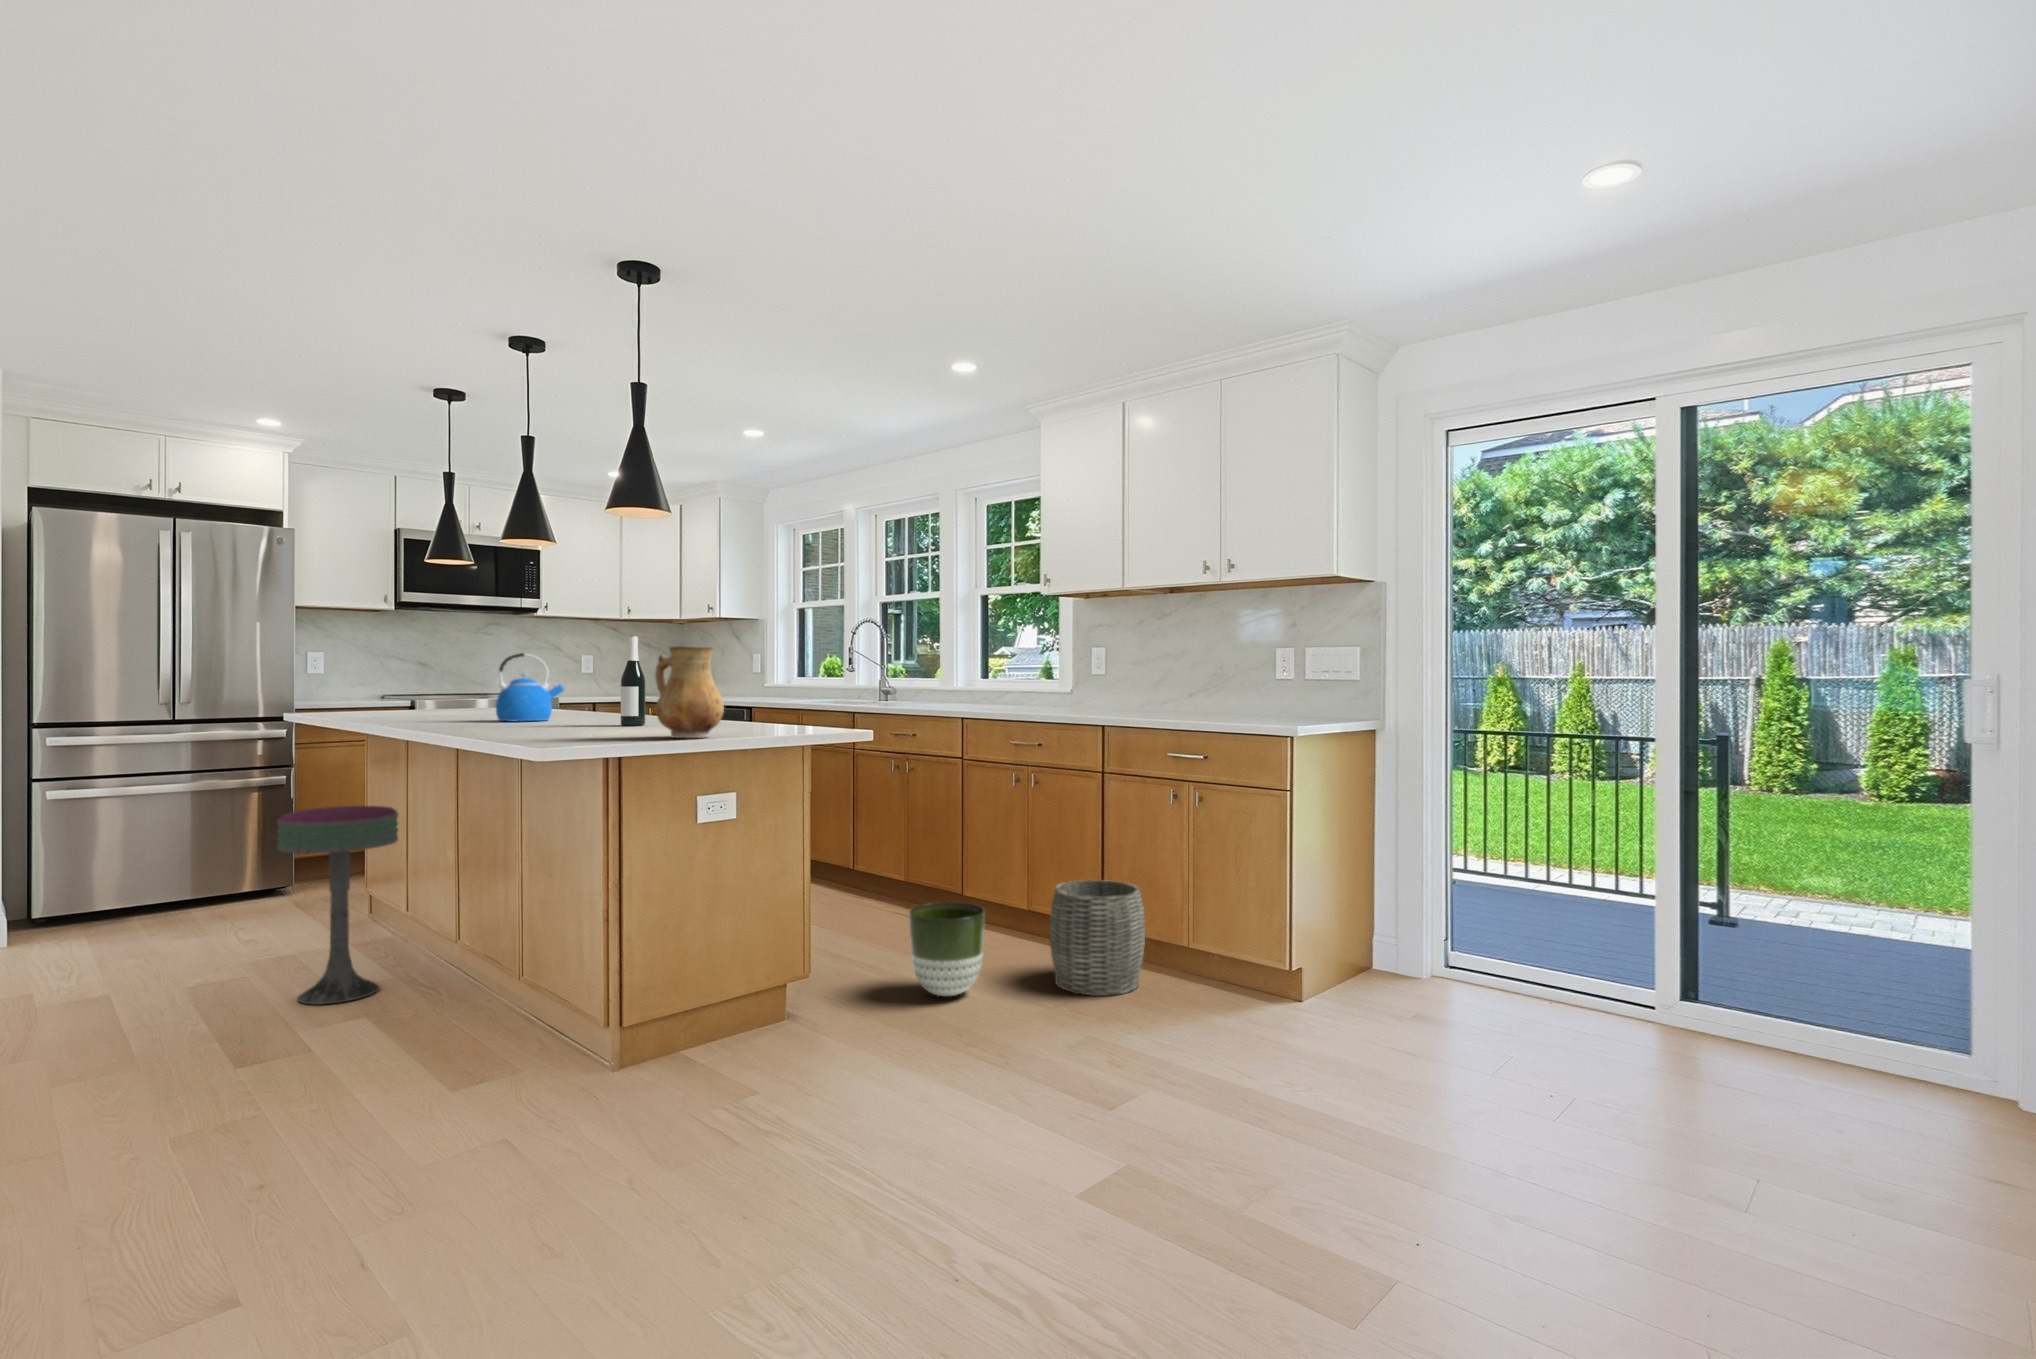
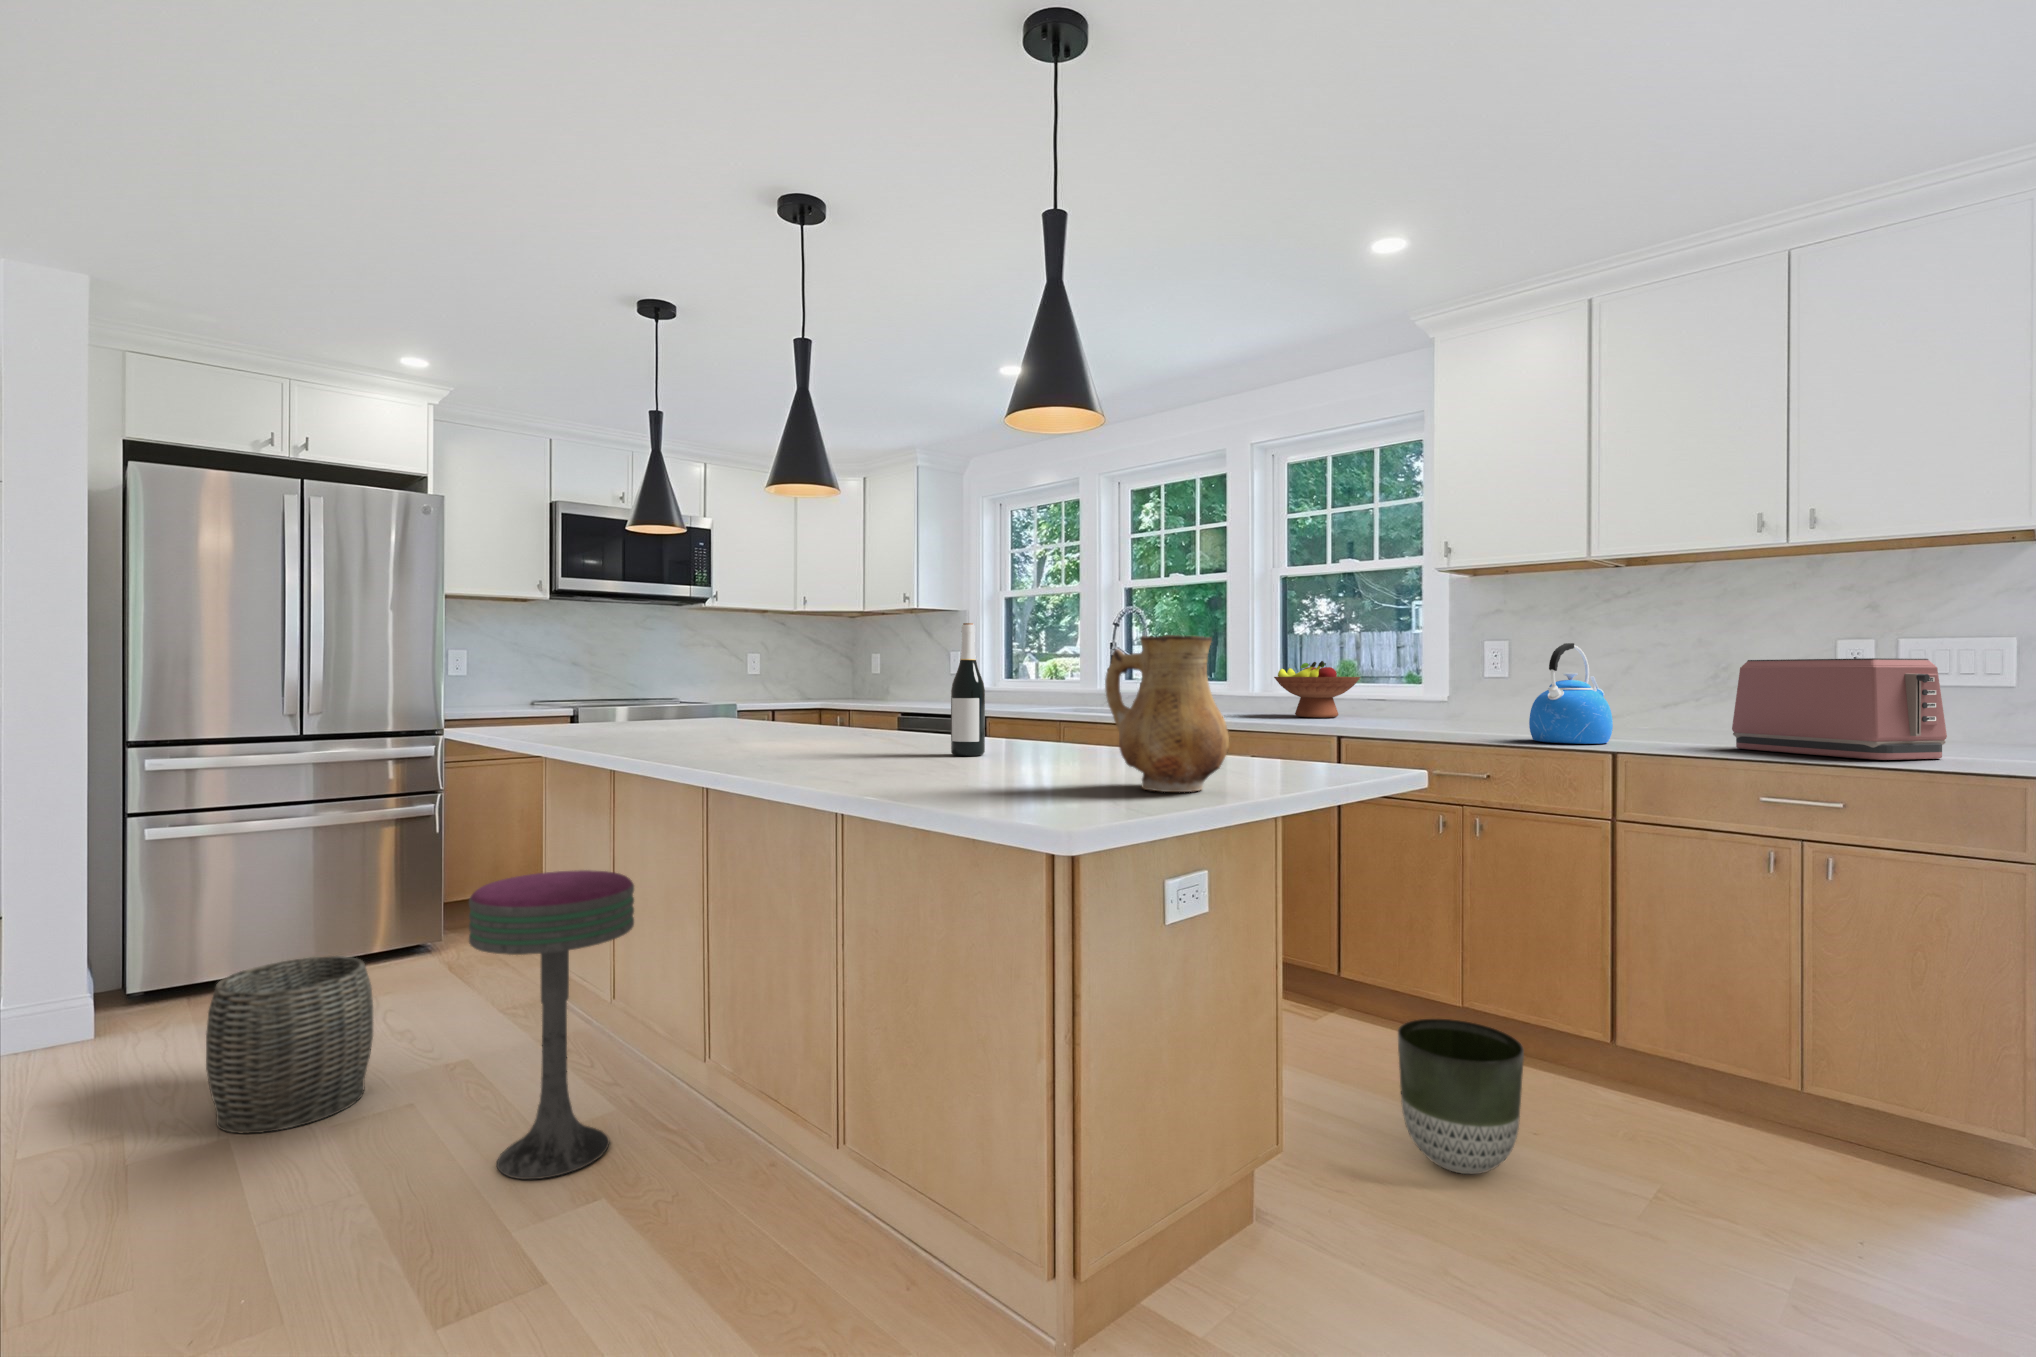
kettle: present [496,653,565,722] -> present [1529,643,1613,744]
toaster: none [1156,661,1247,725] -> present [1732,658,1947,760]
fruit bowl: none [966,662,1032,706] -> present [1274,661,1361,718]
woven basket: present [1050,880,1145,996] -> present [206,956,373,1134]

